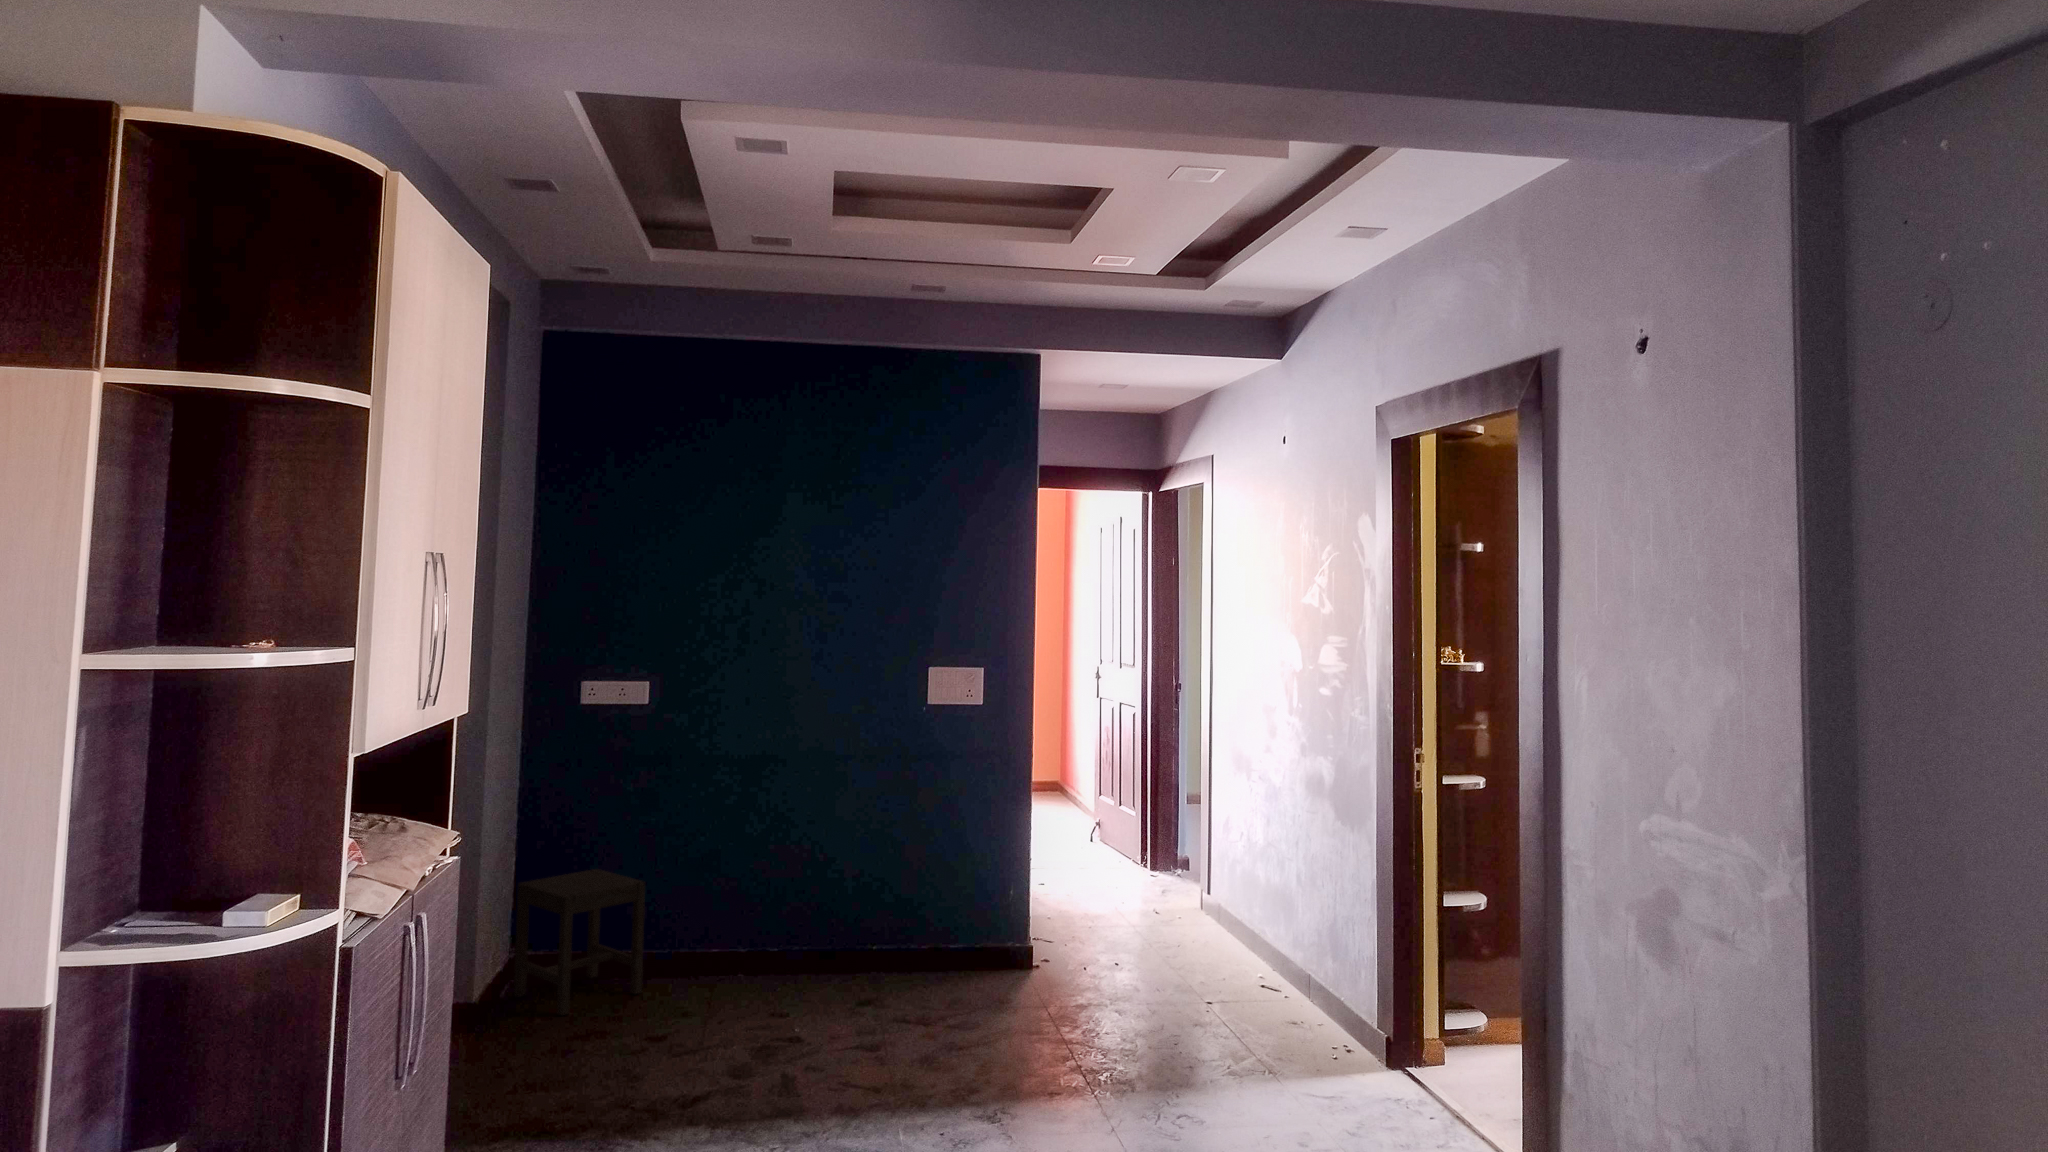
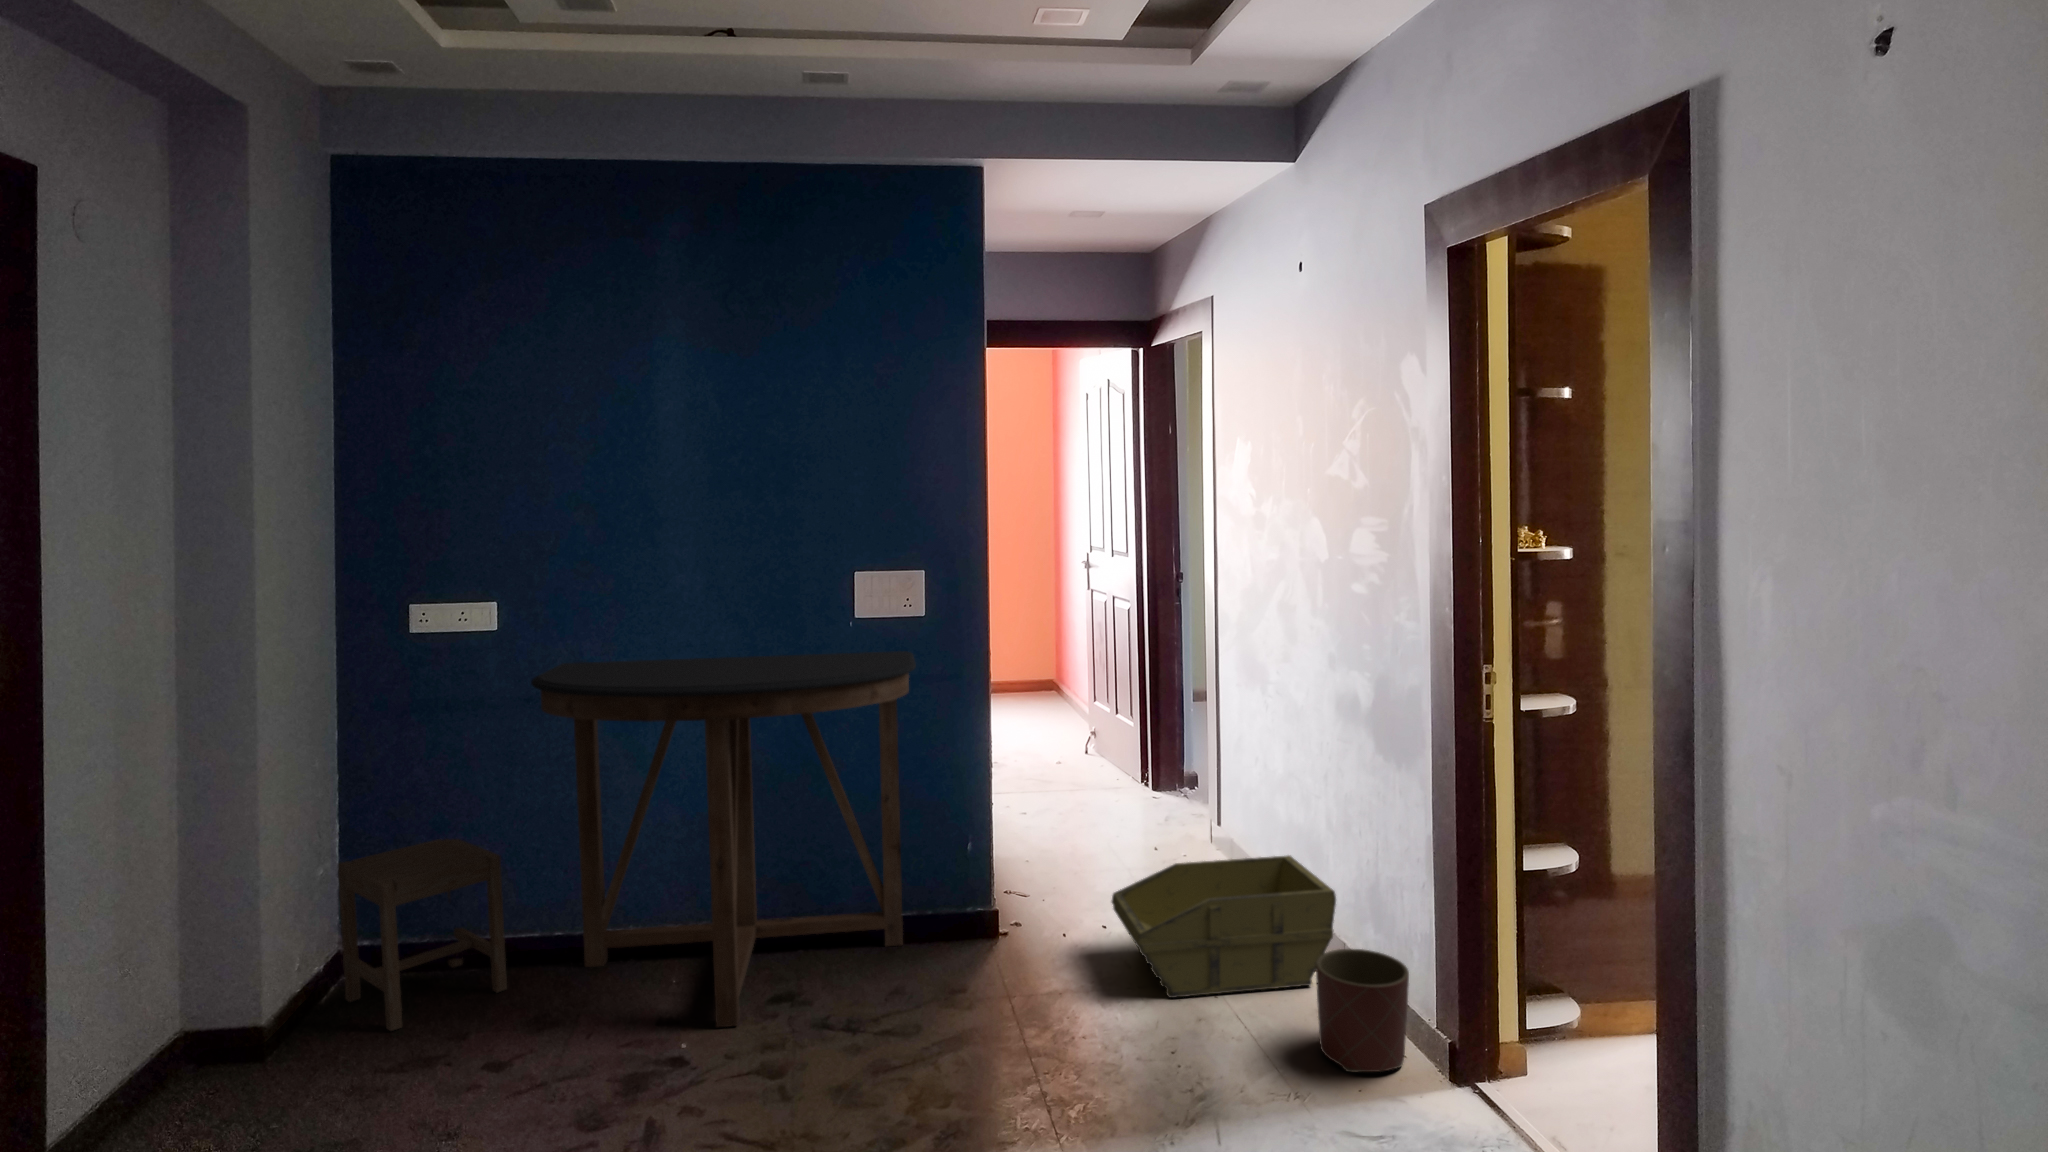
console table: none [684,731,980,1020] -> present [531,651,916,1027]
storage bin: none [1126,909,1306,1012] -> present [1112,855,1336,998]
planter: none [1288,969,1358,1060] -> present [1316,949,1409,1072]

